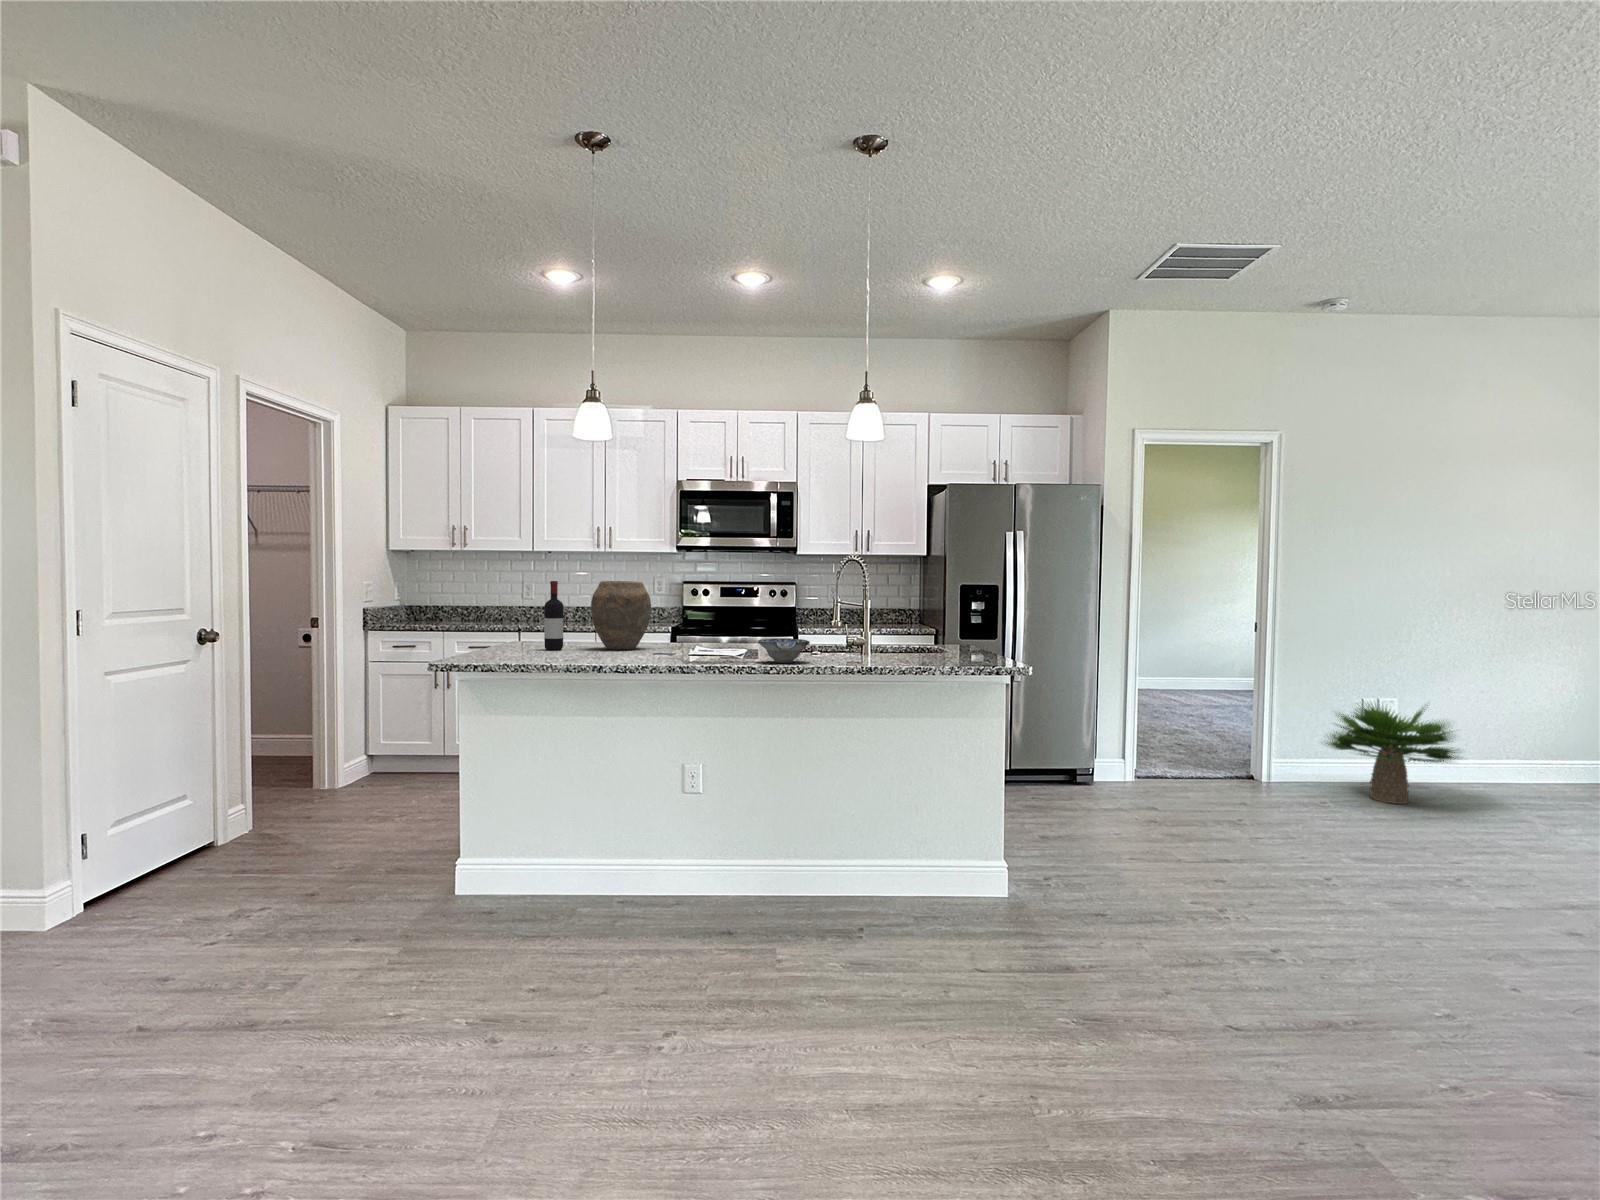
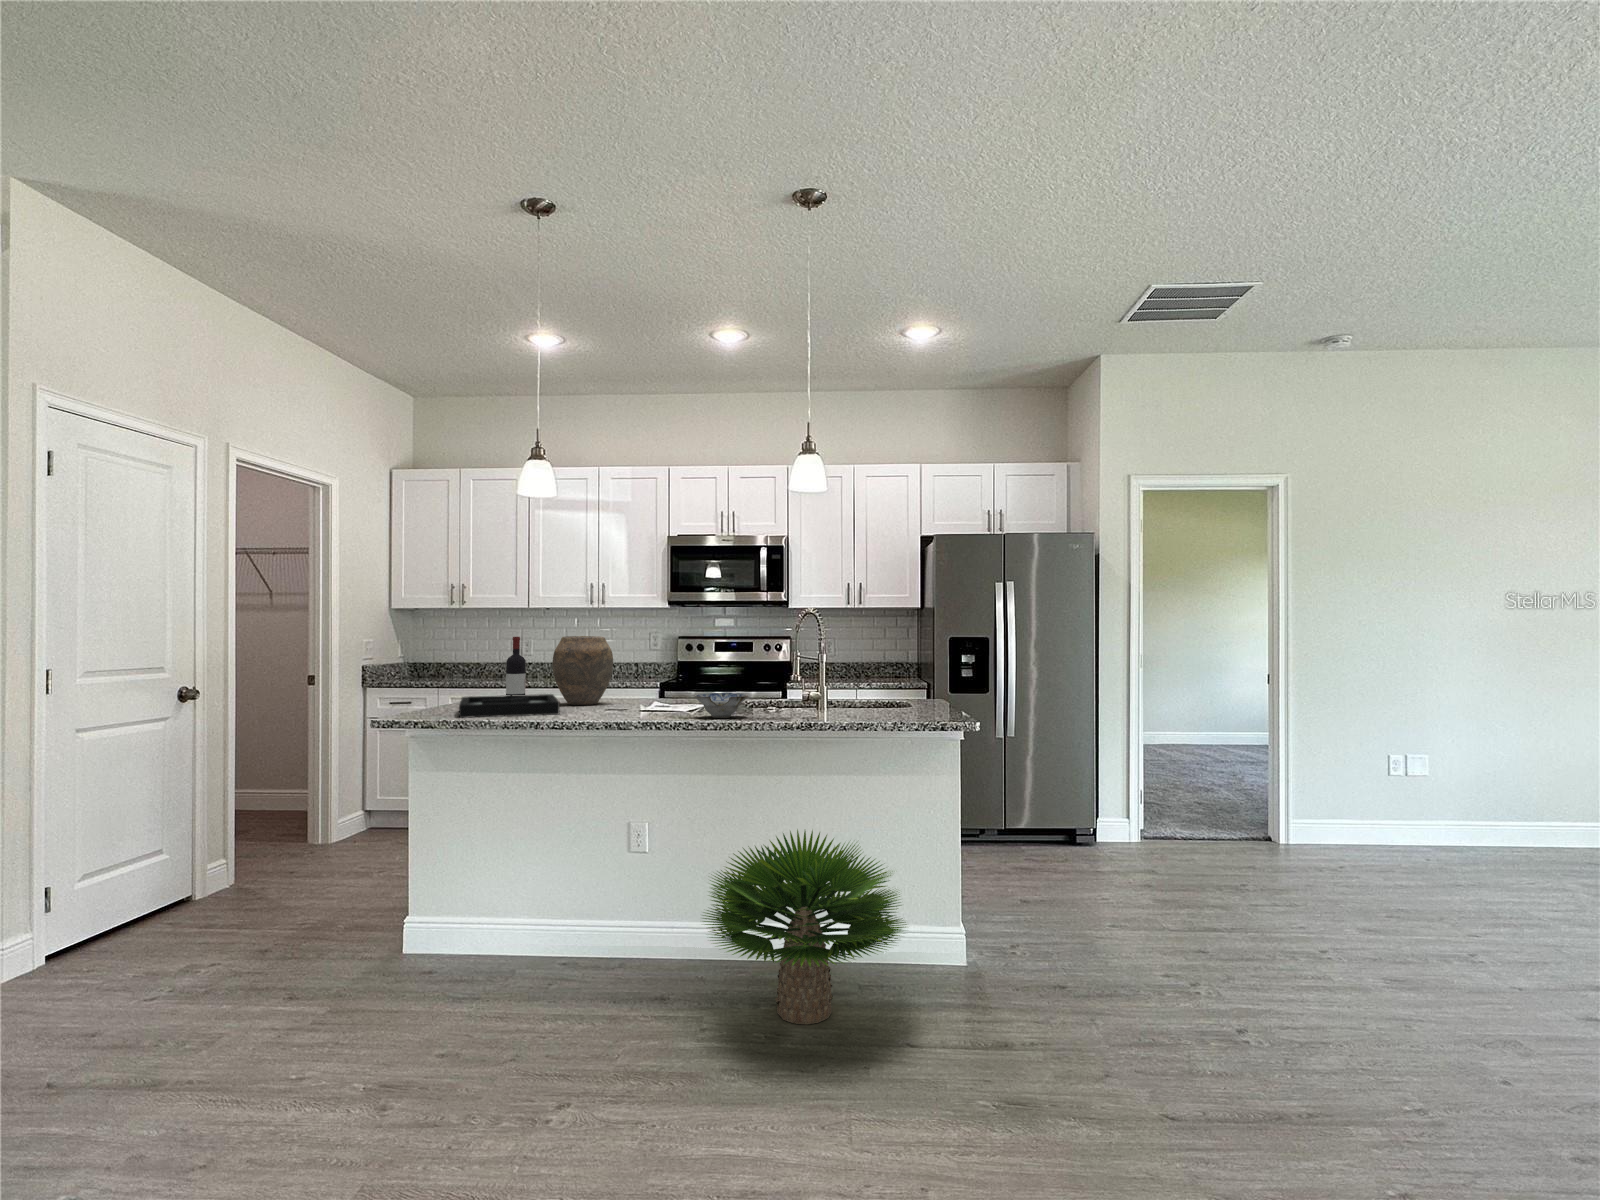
decorative tray: none [508,639,615,663] -> present [459,694,560,718]
potted plant: present [1325,704,1459,804] -> present [703,830,907,1024]

